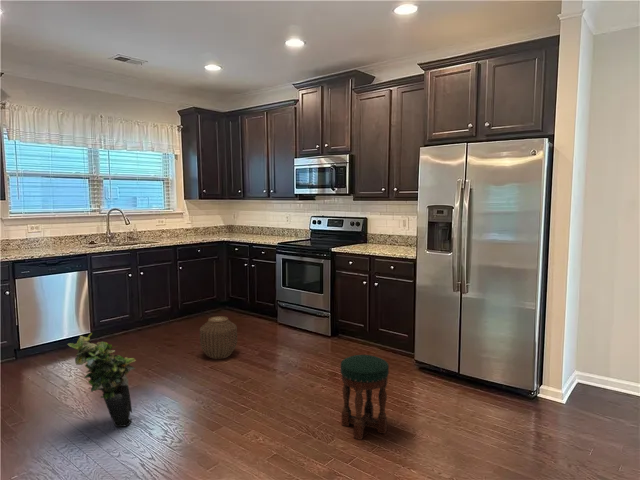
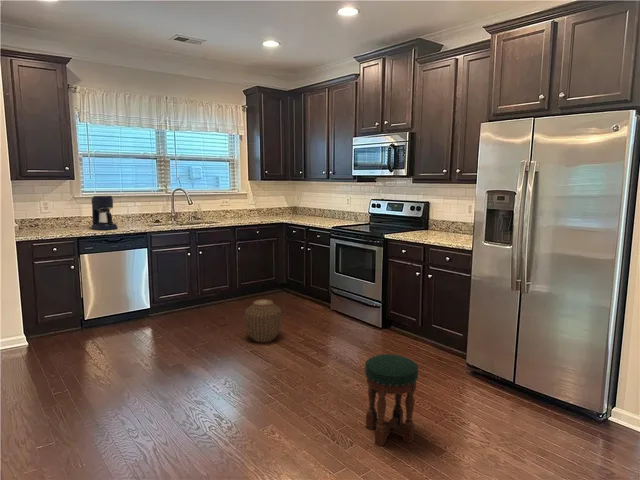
coffee maker: none [21,217,52,253] -> present [91,196,118,230]
potted plant: present [68,333,135,427] -> none [102,310,167,402]

